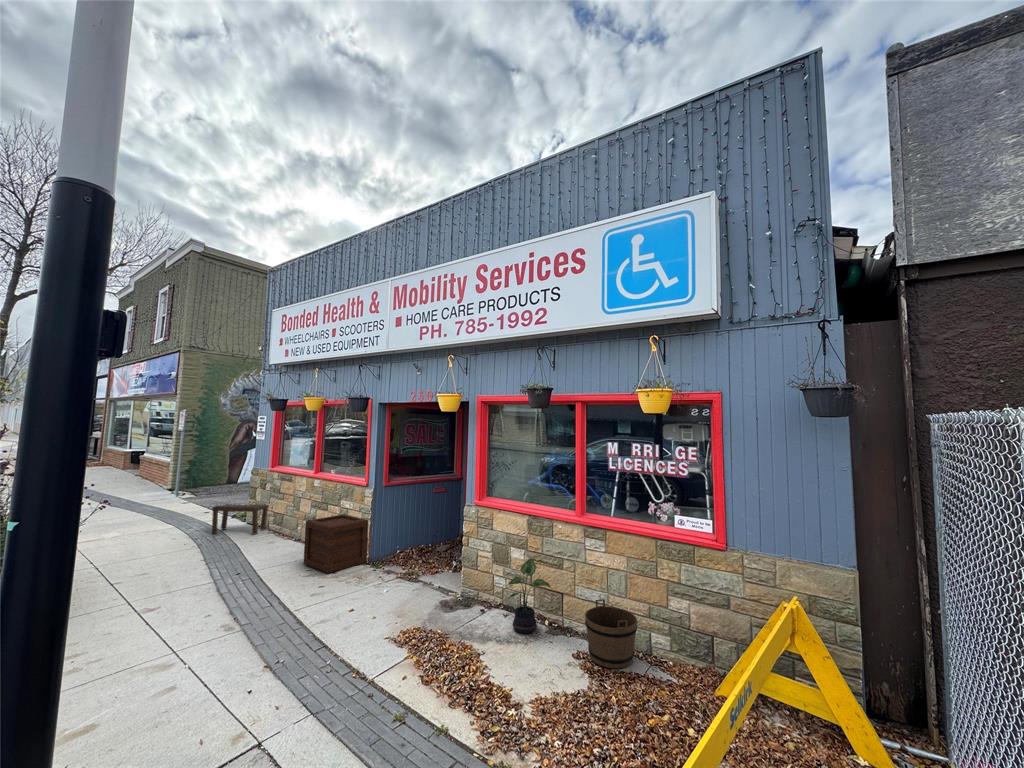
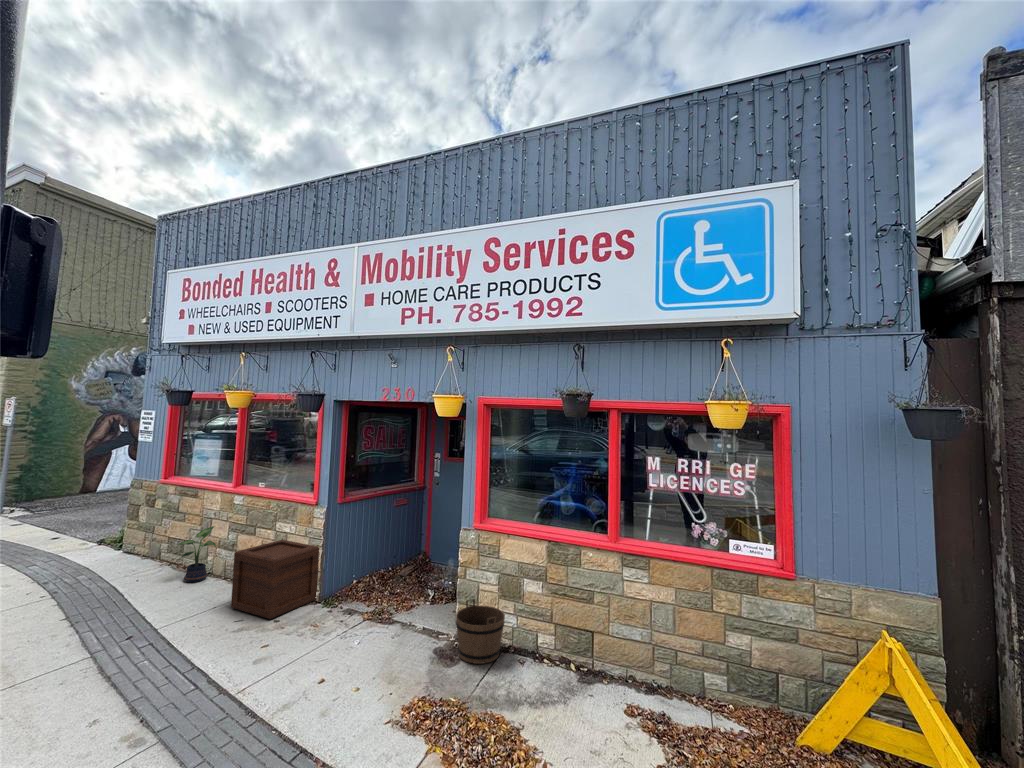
bench: present [212,504,269,535] -> none [77,527,162,569]
potted plant: present [507,558,550,633] -> present [178,526,216,582]
bucket: present [585,599,637,668] -> present [456,599,505,664]

